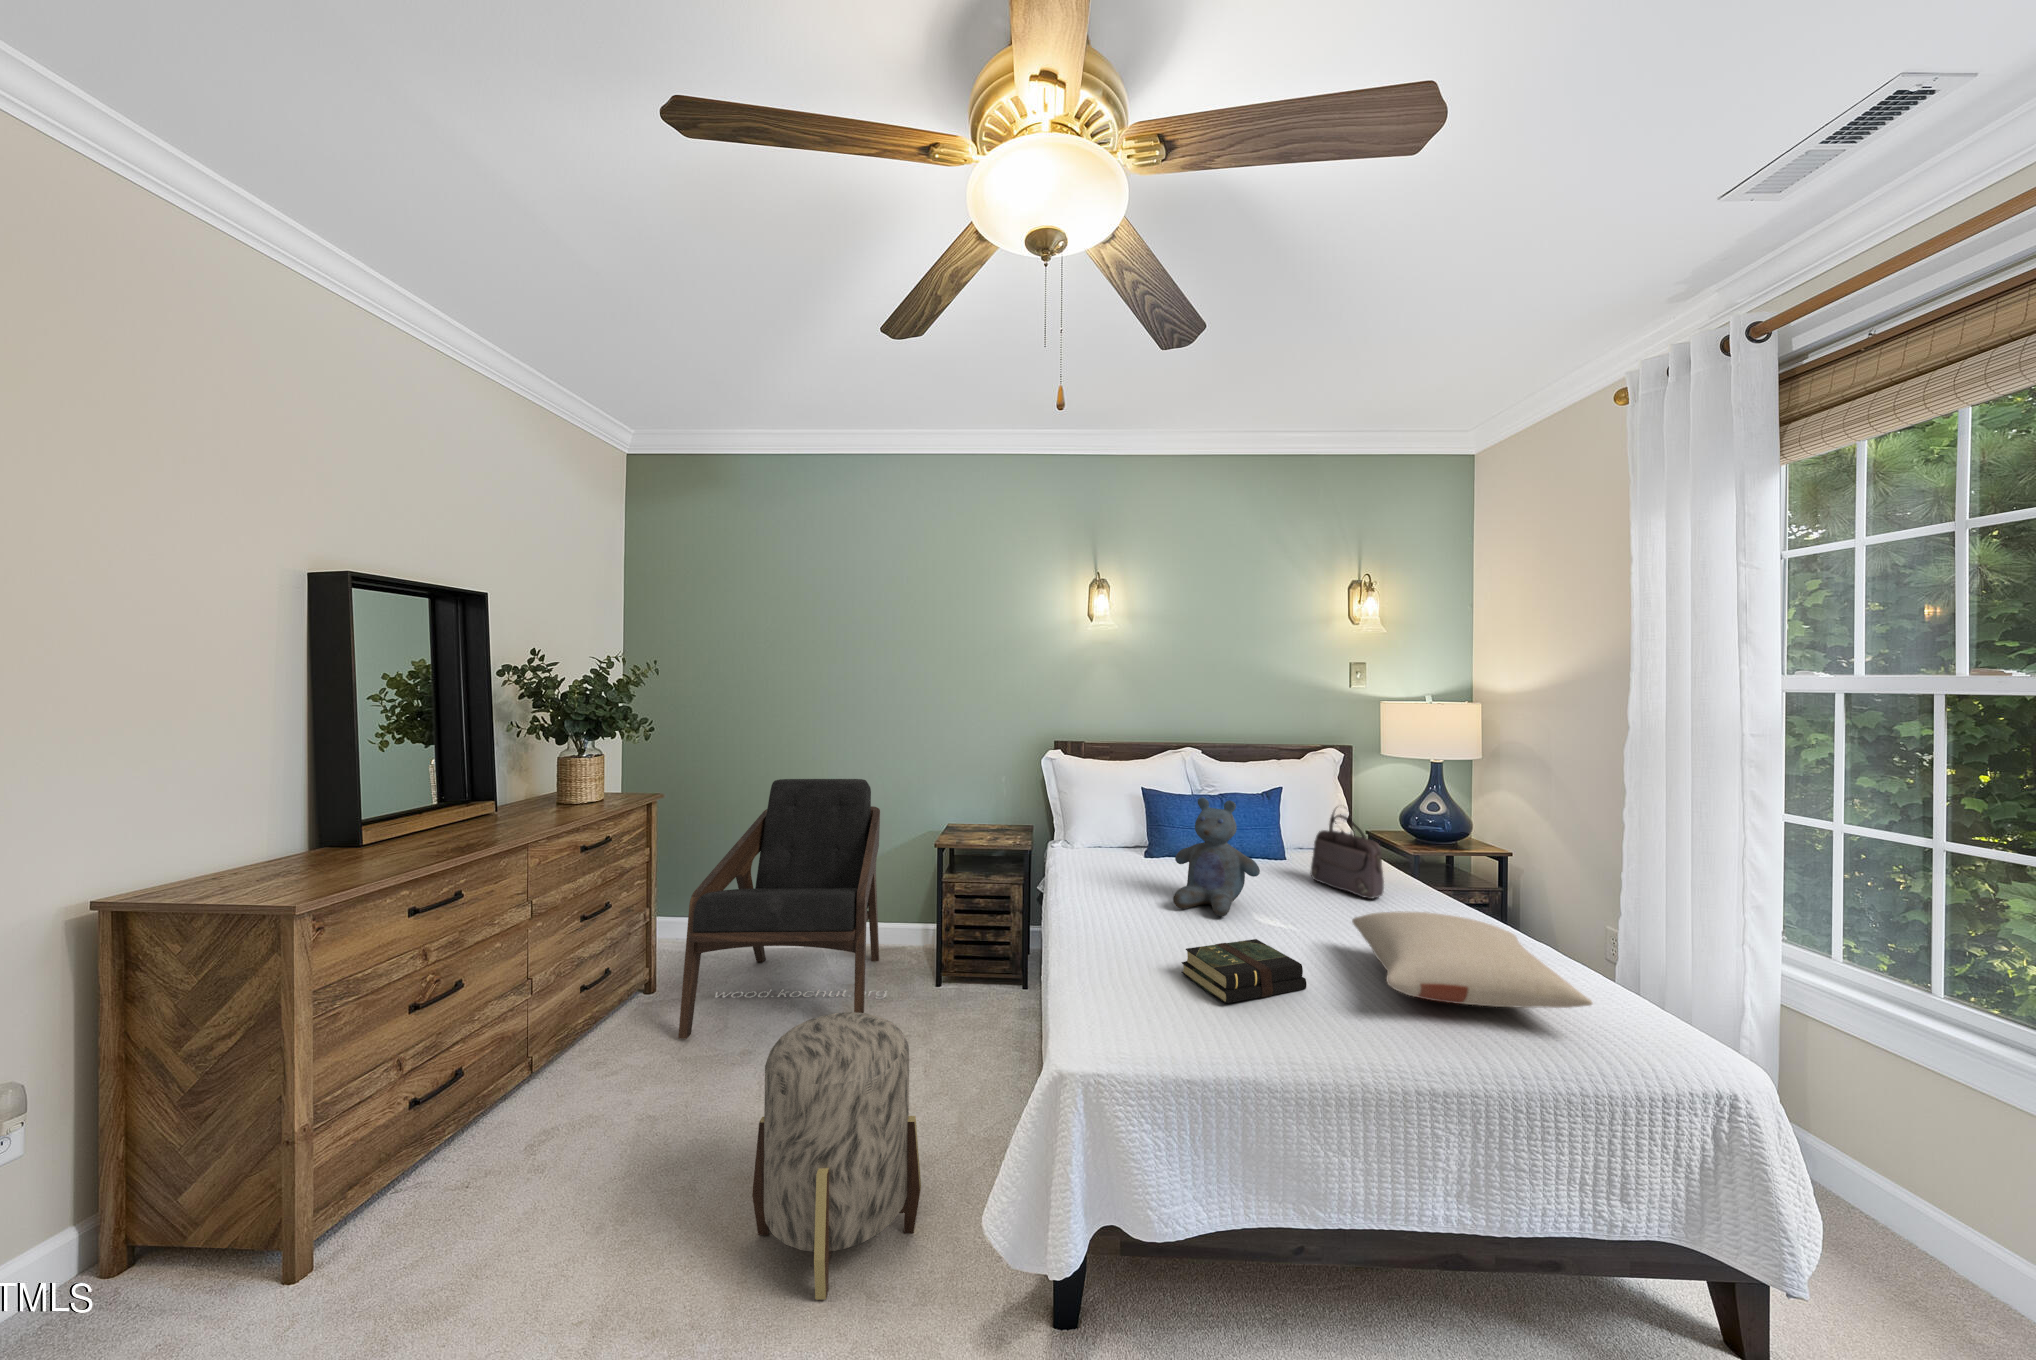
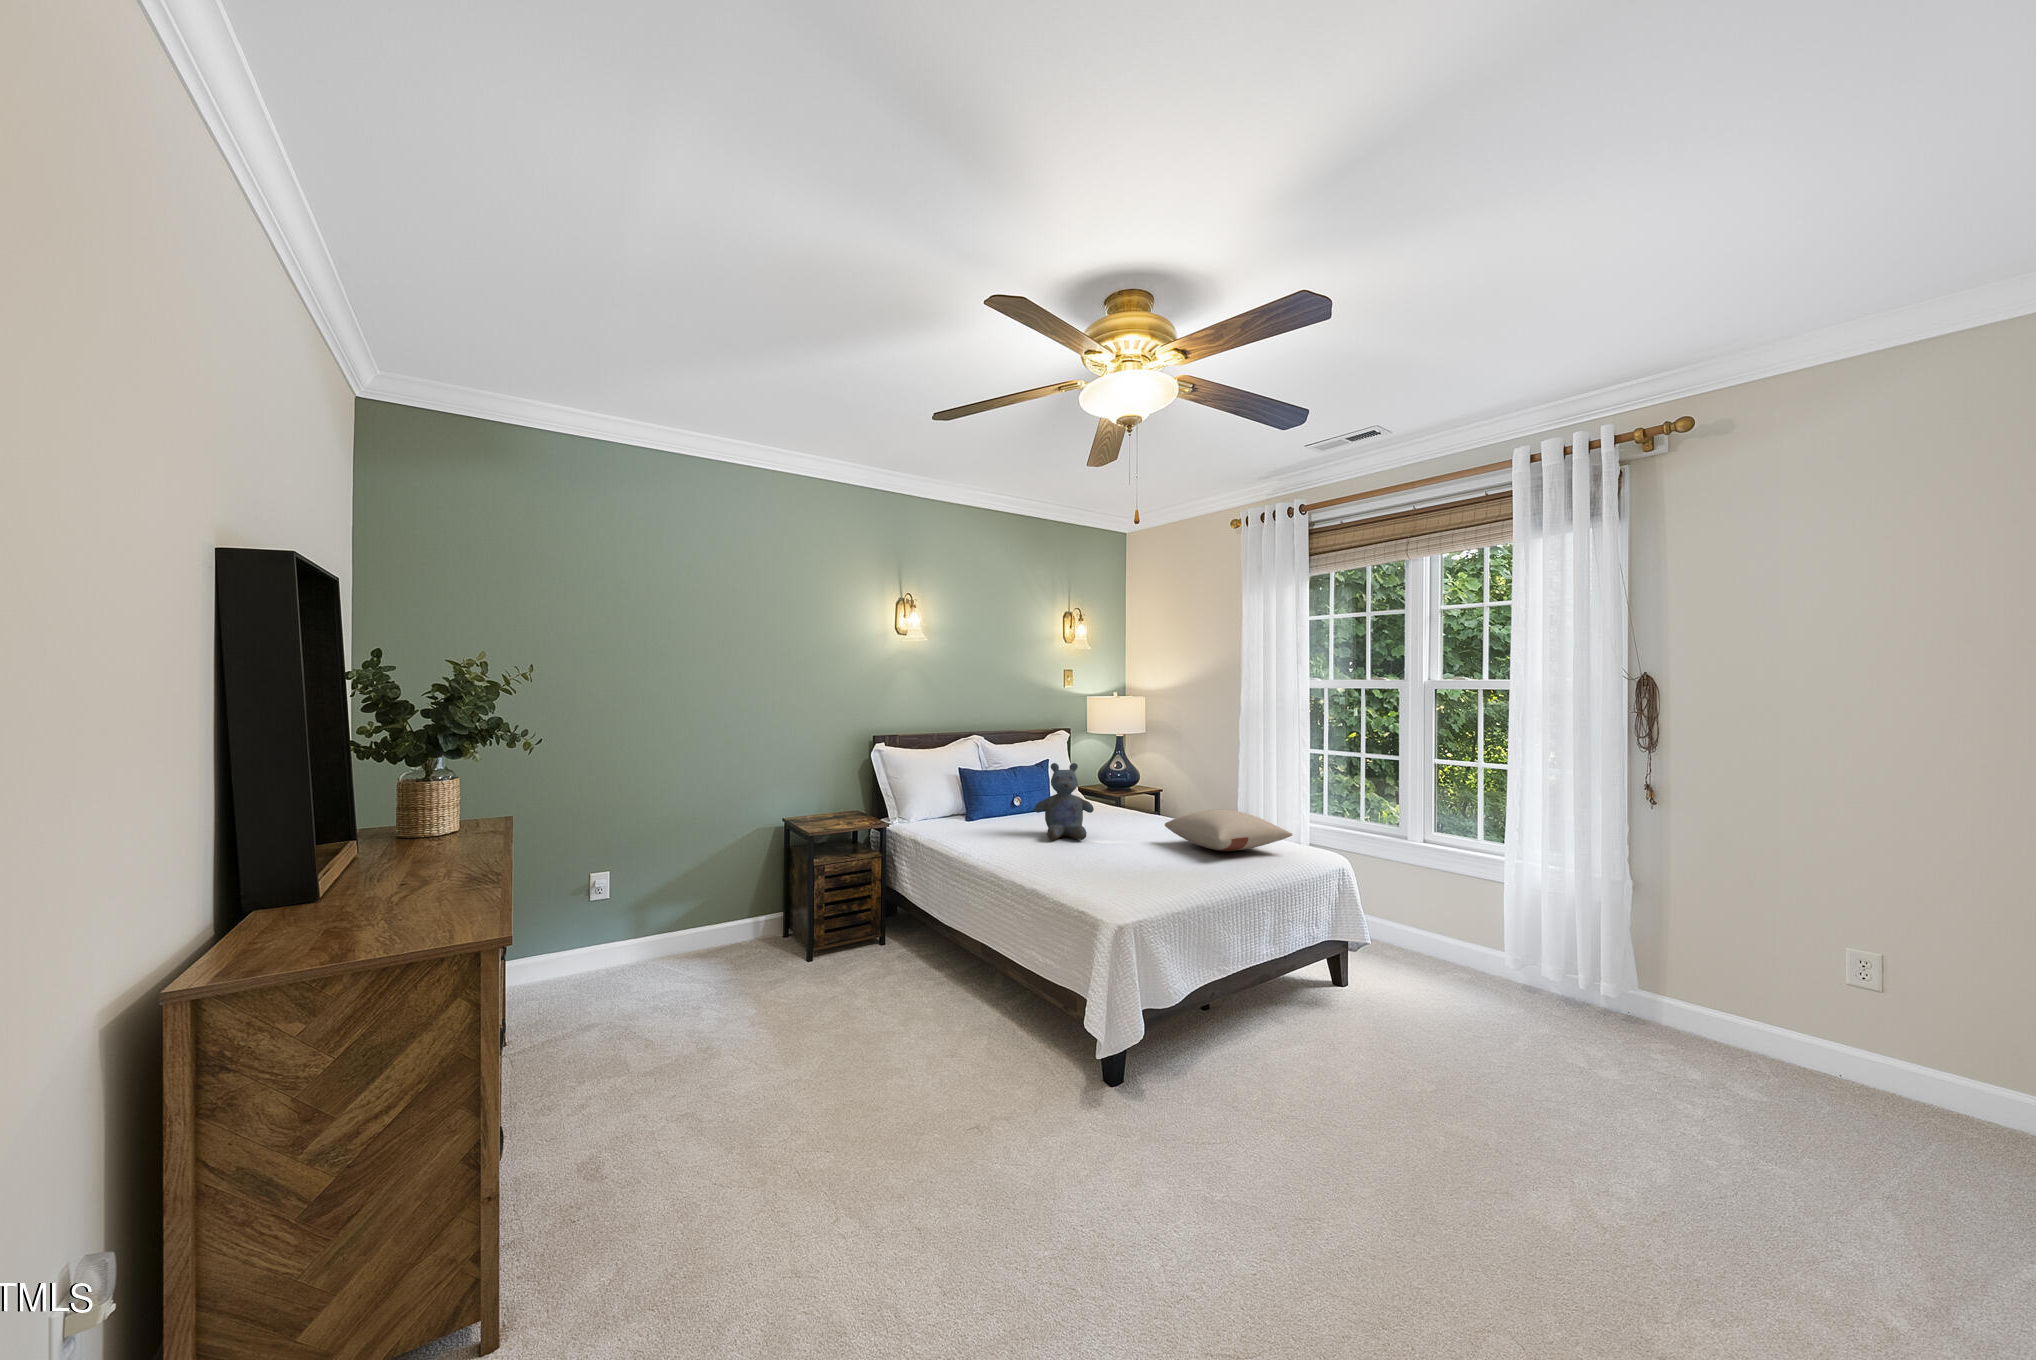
lounge chair: present [678,779,887,1039] -> none [589,781,798,1051]
handbag: present [1311,810,1384,899] -> none [1094,764,1144,822]
book: present [1181,939,1307,1003] -> none [1106,840,1171,870]
ottoman: present [752,1012,921,1300] -> none [887,928,997,1110]

